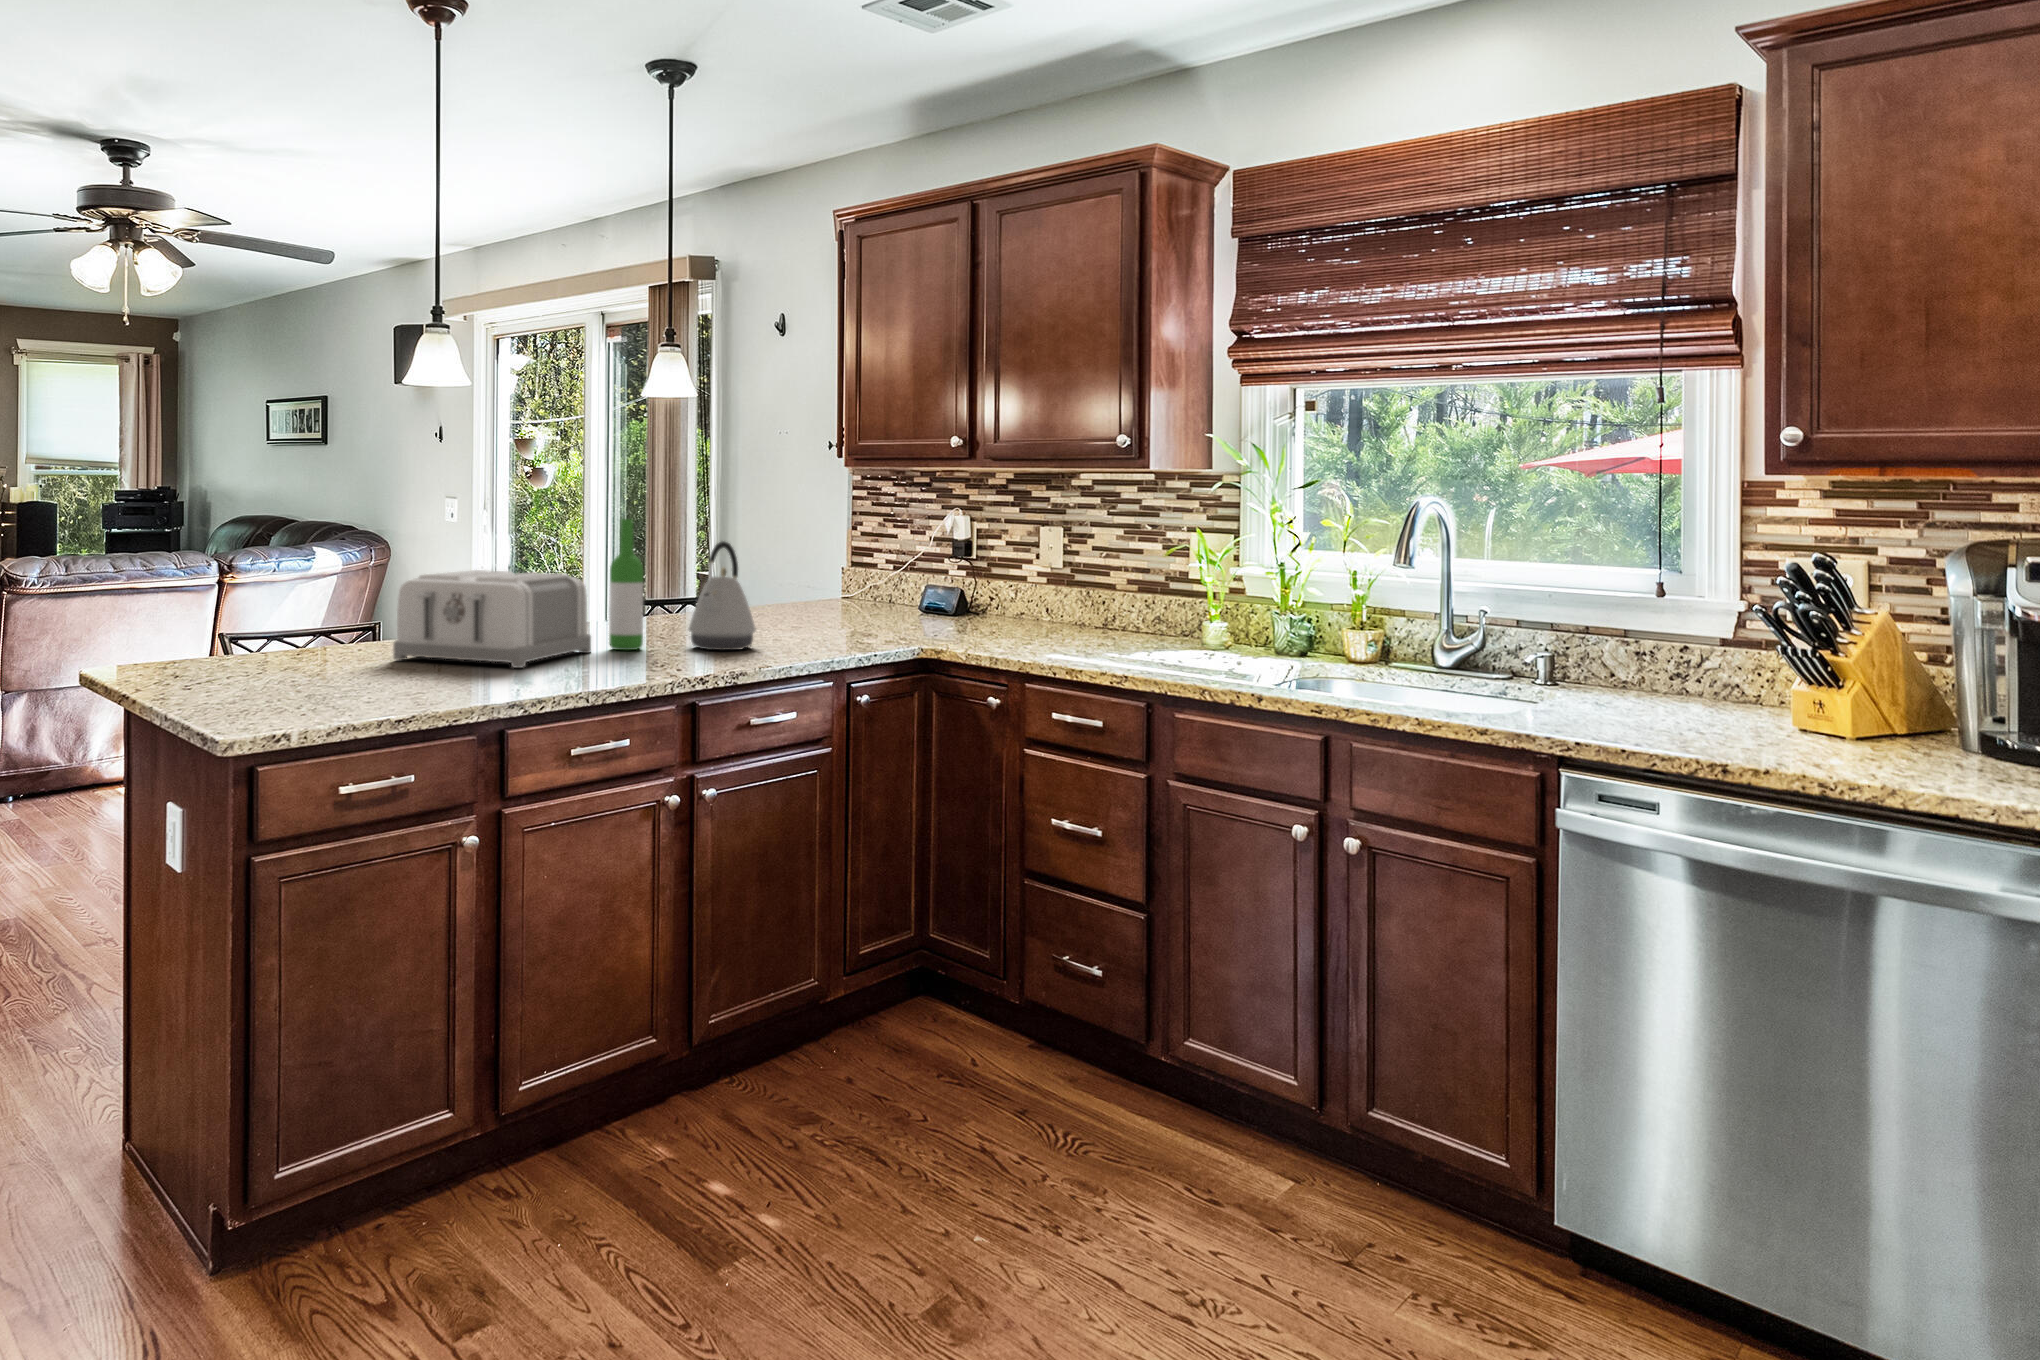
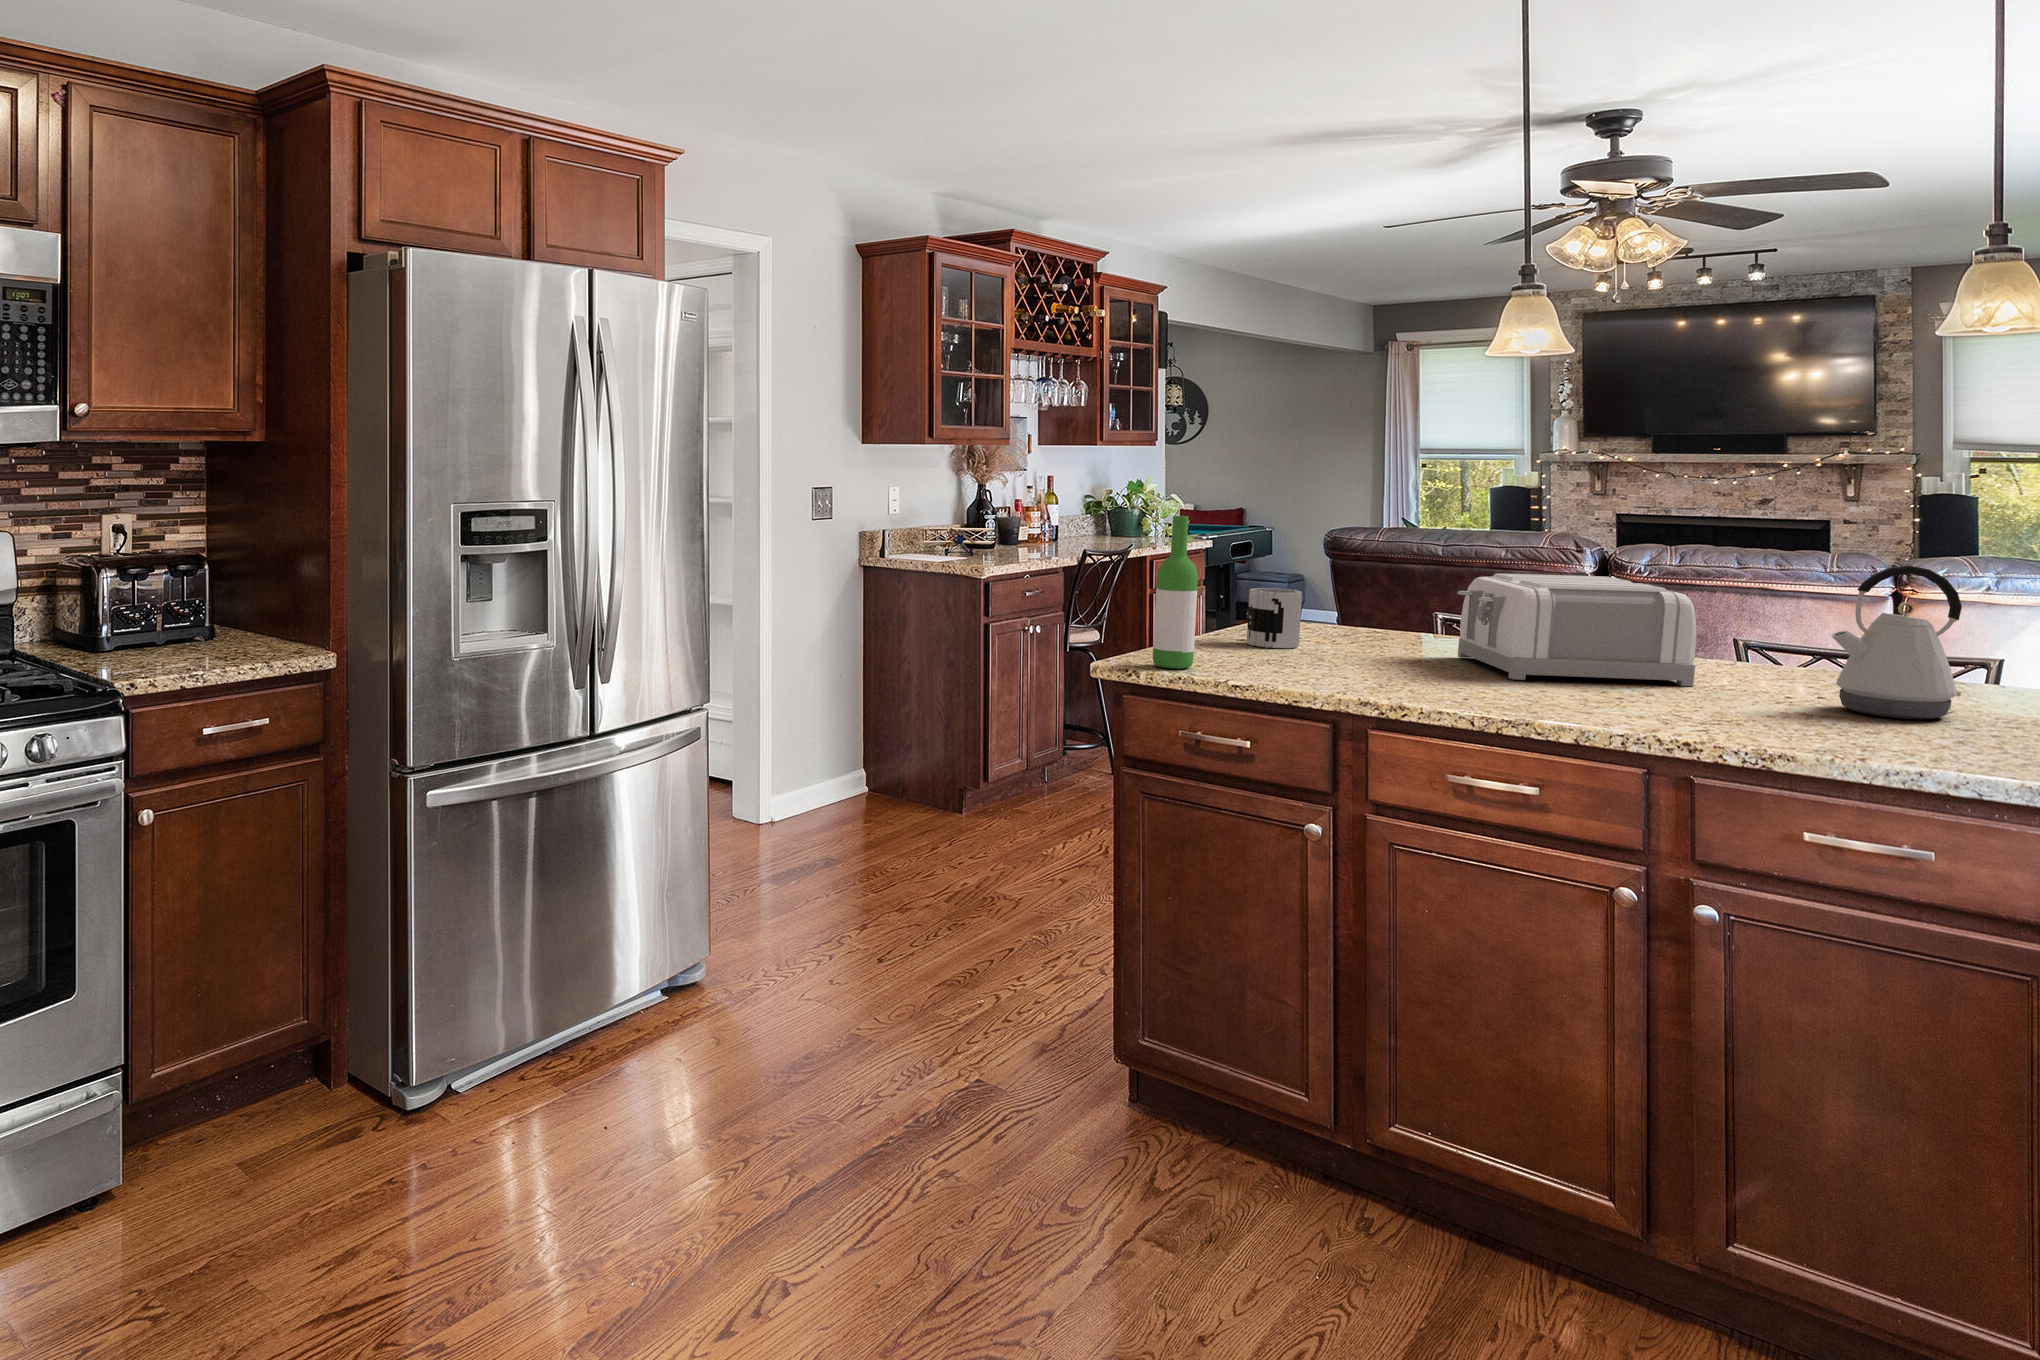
wine bottle: present [609,519,643,650] -> present [1153,516,1198,669]
mug: none [183,614,266,683] -> present [1247,588,1302,648]

